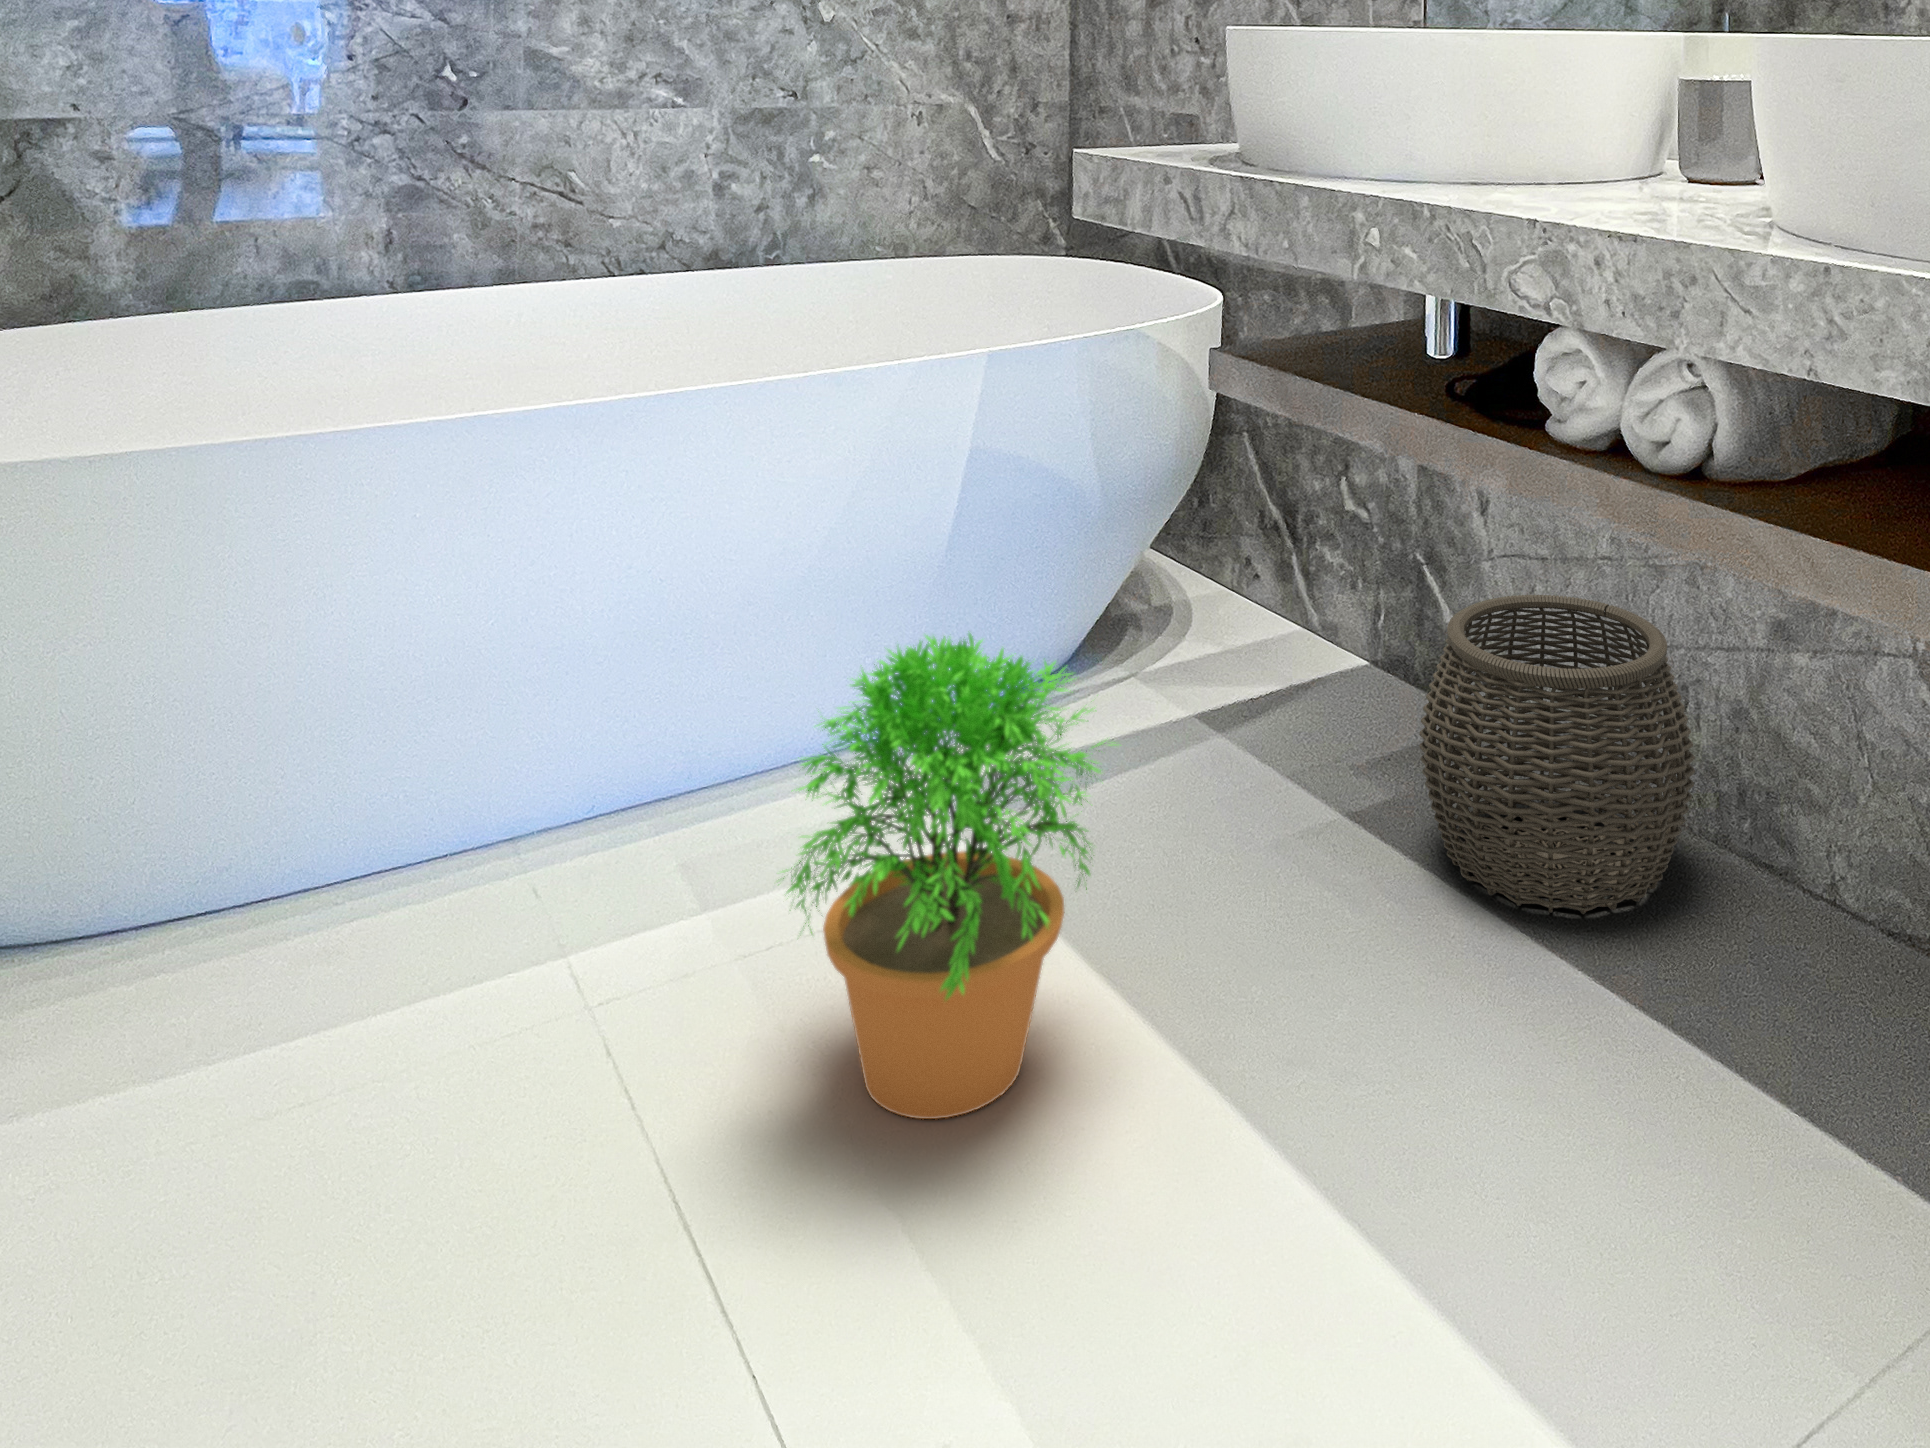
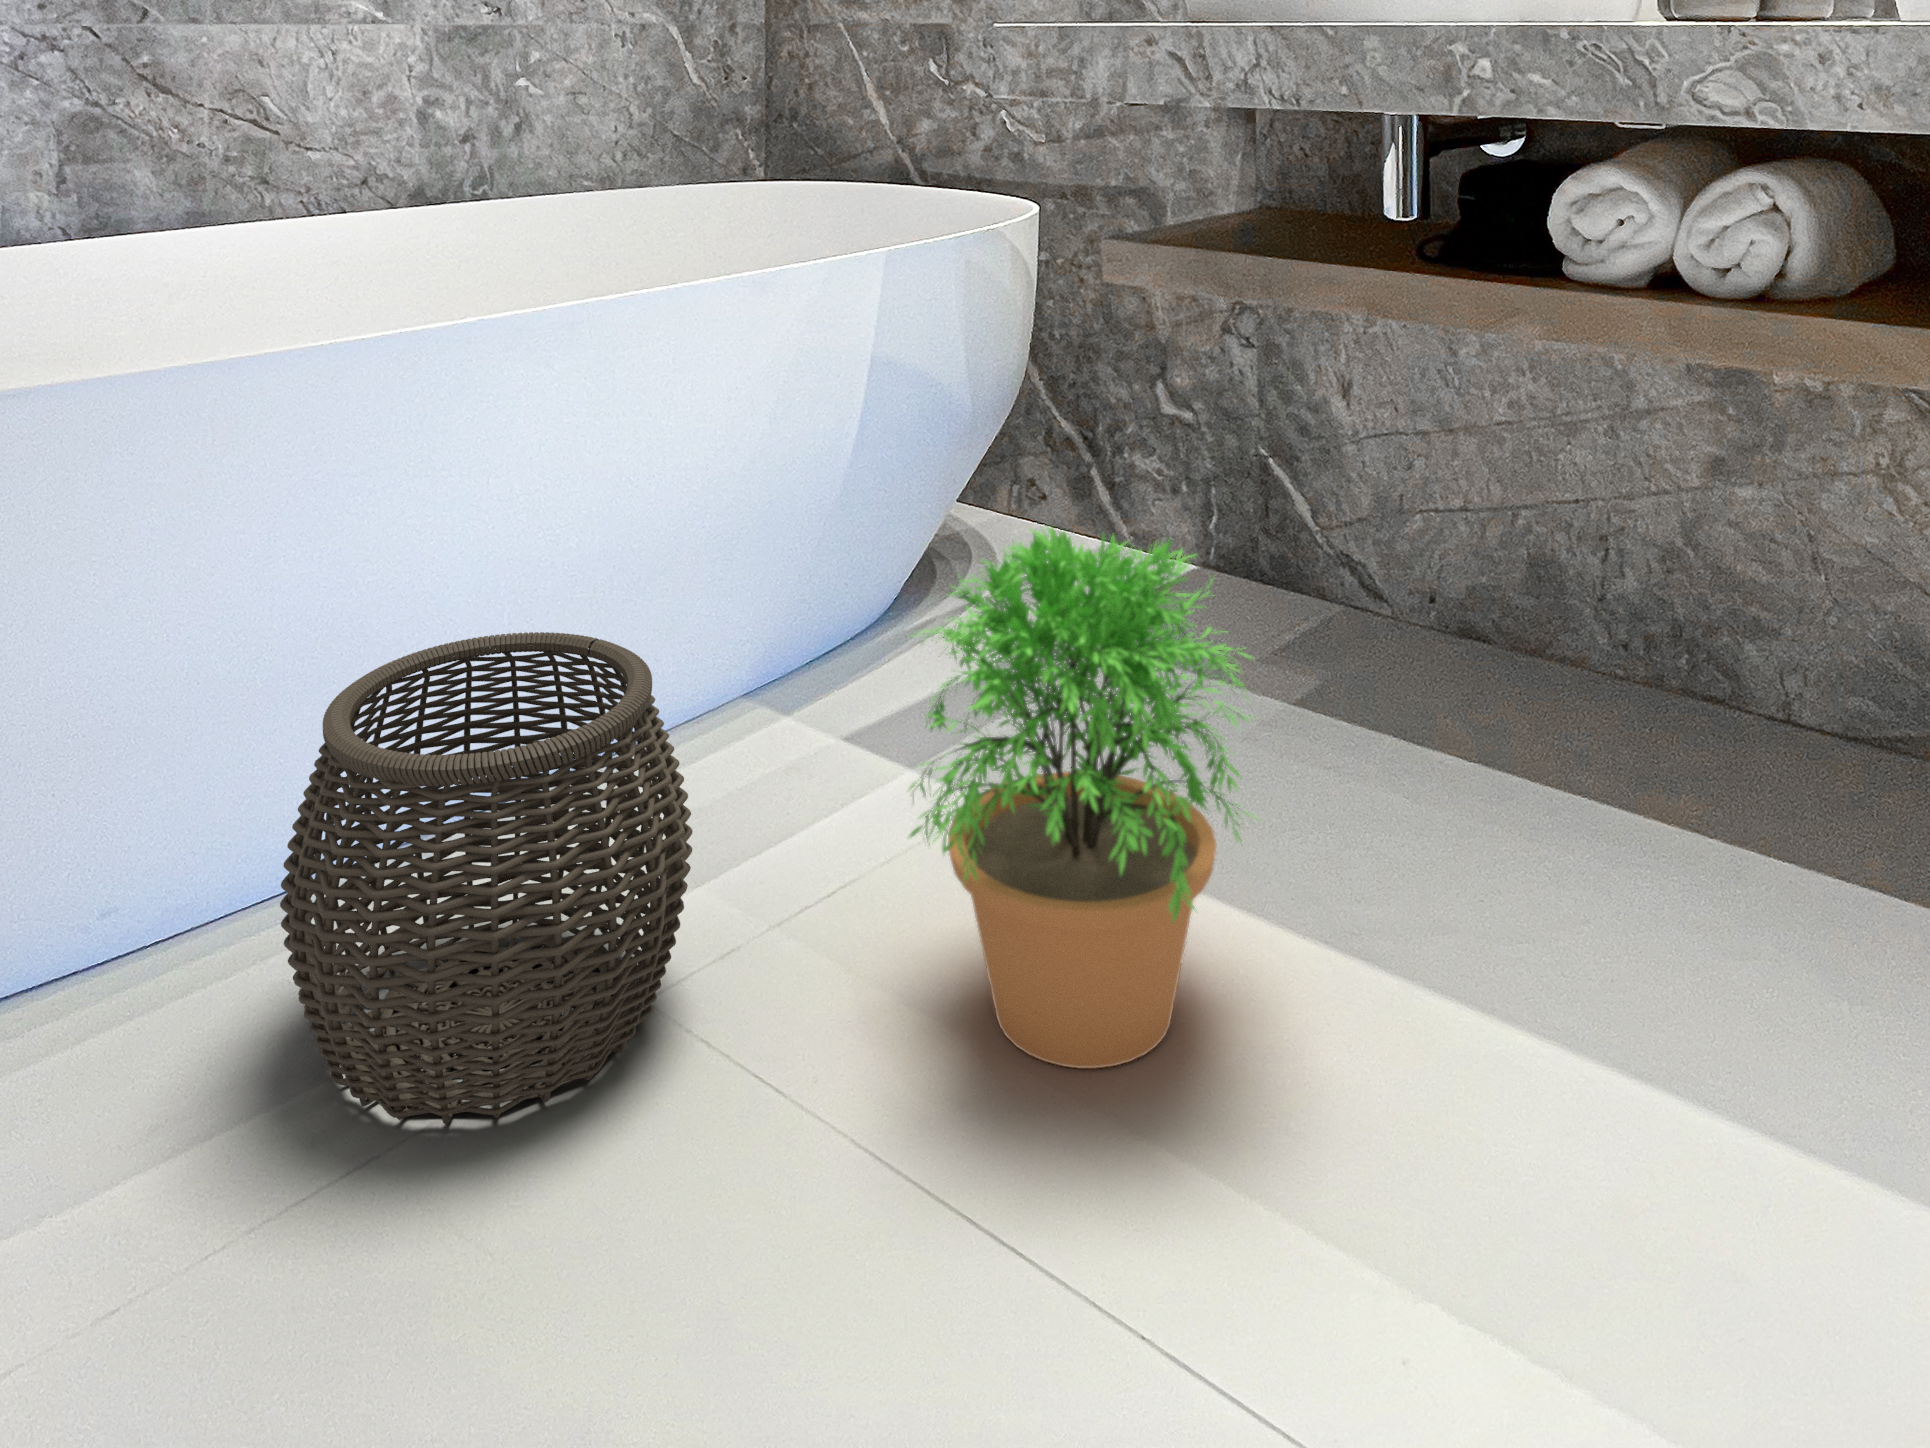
woven basket: present [1419,595,1695,914] -> present [280,632,693,1124]

